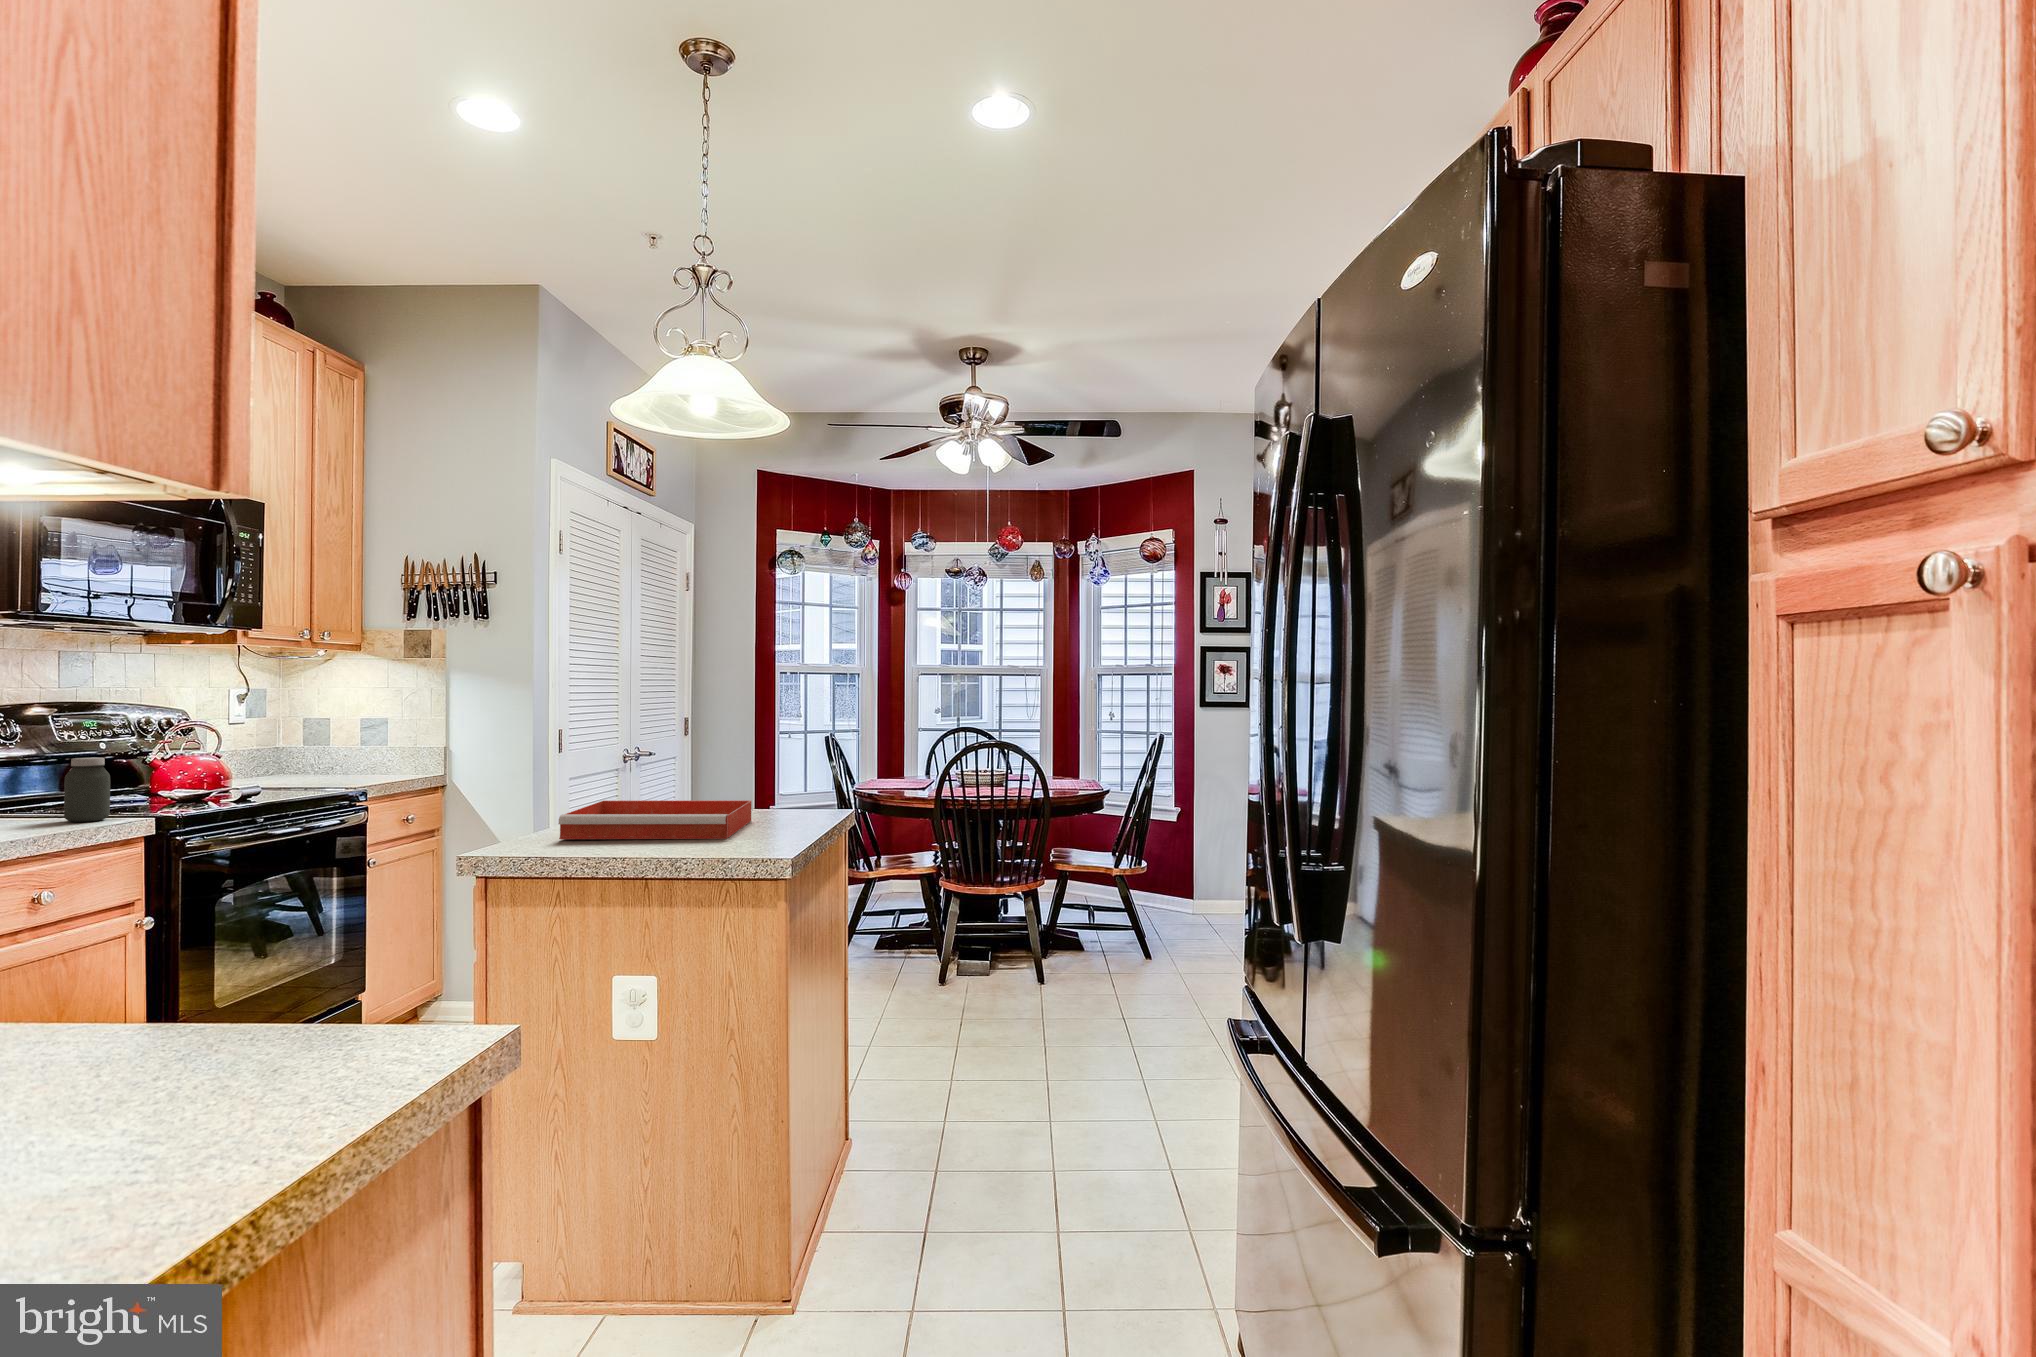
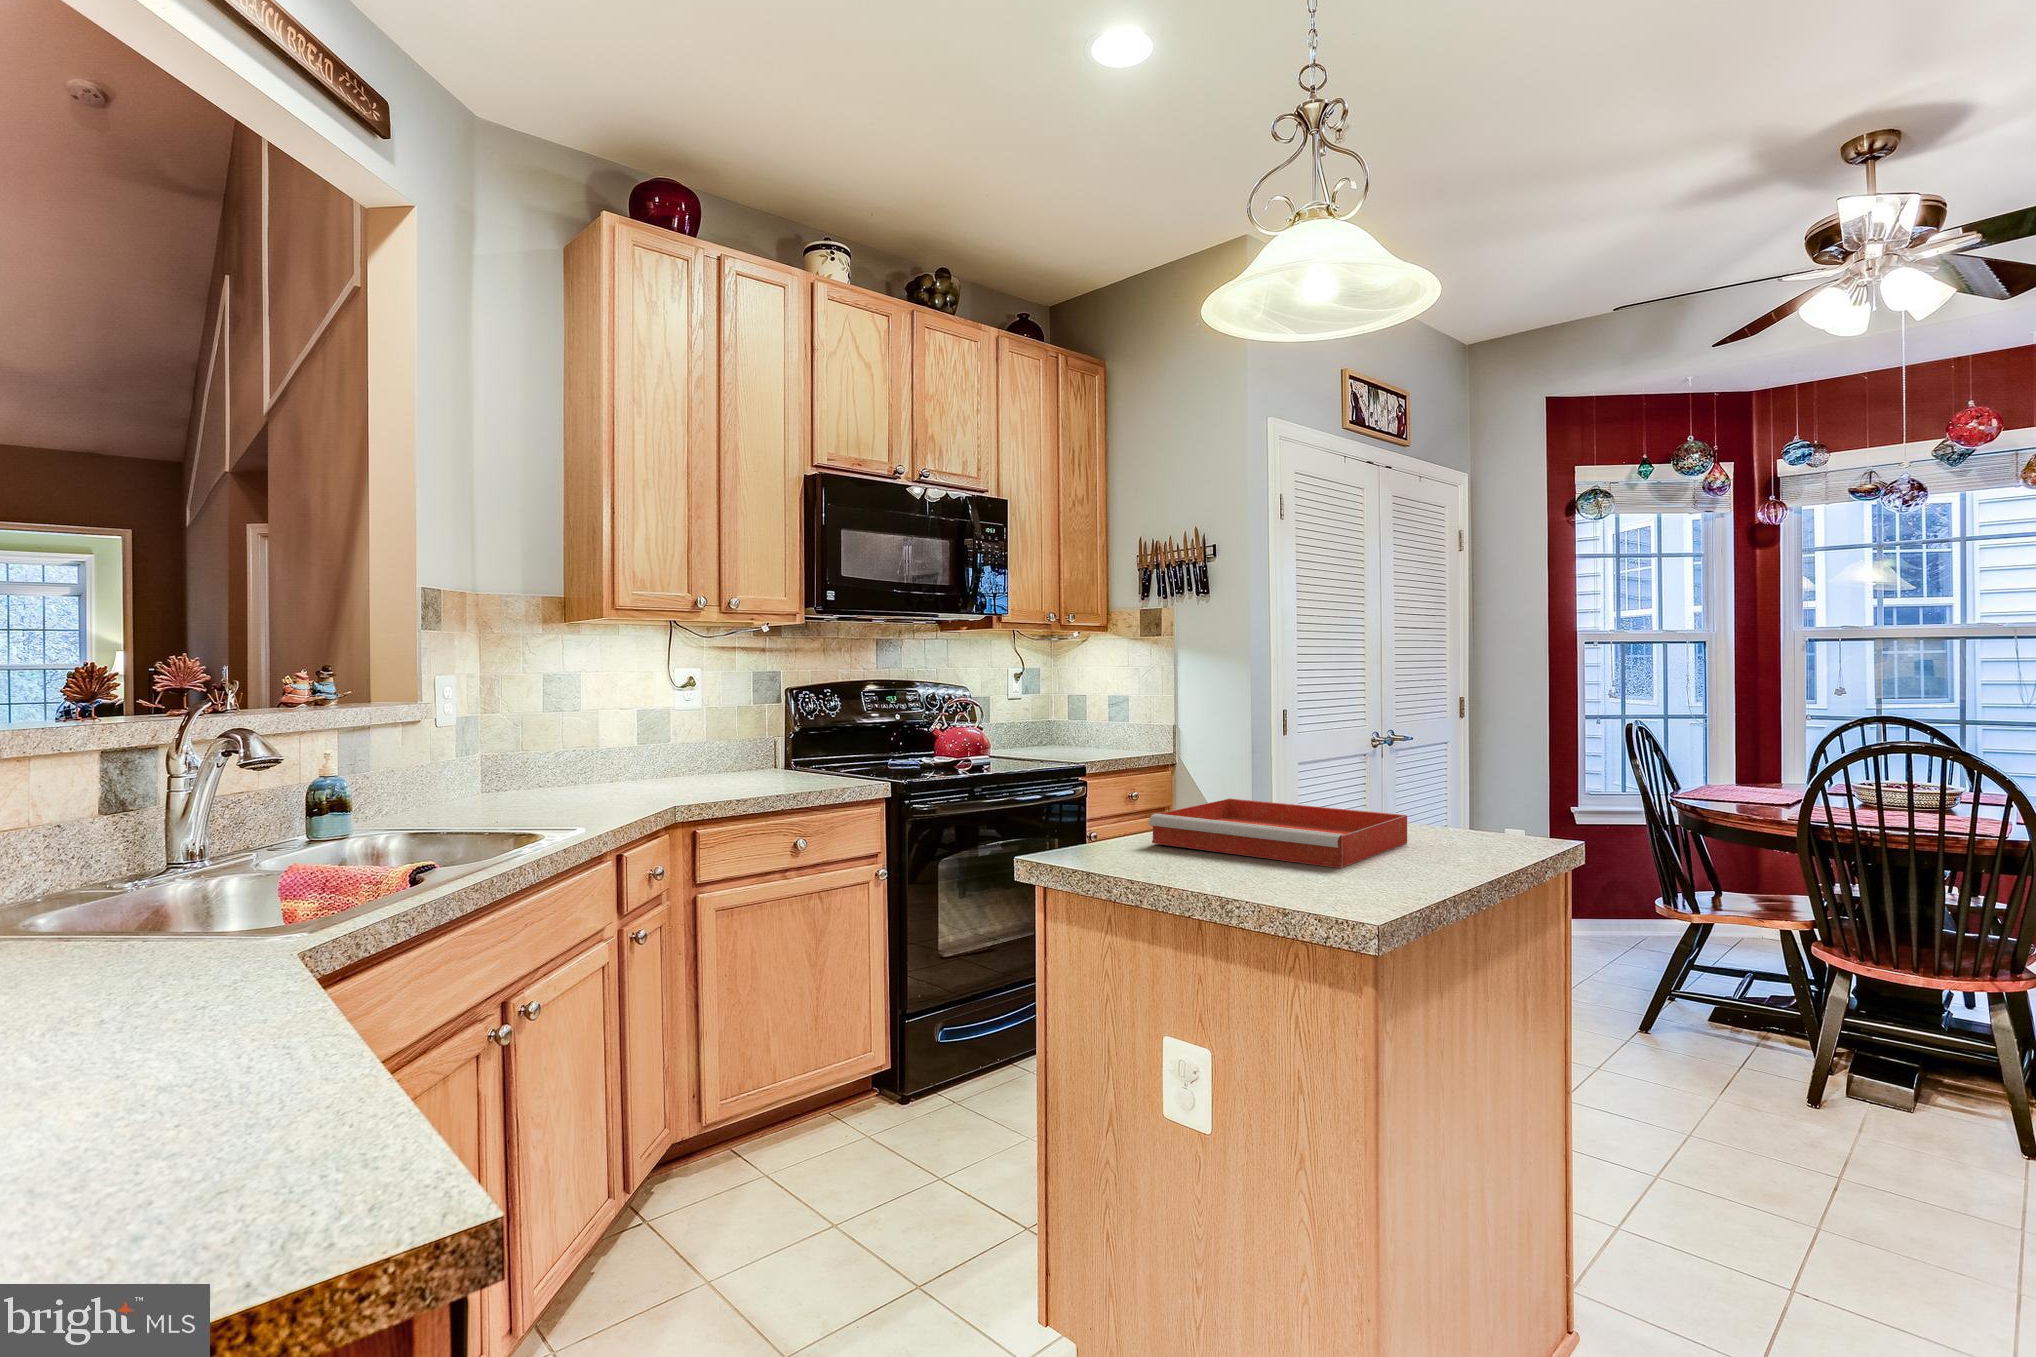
jar: present [64,758,110,822] -> none [853,726,882,780]

